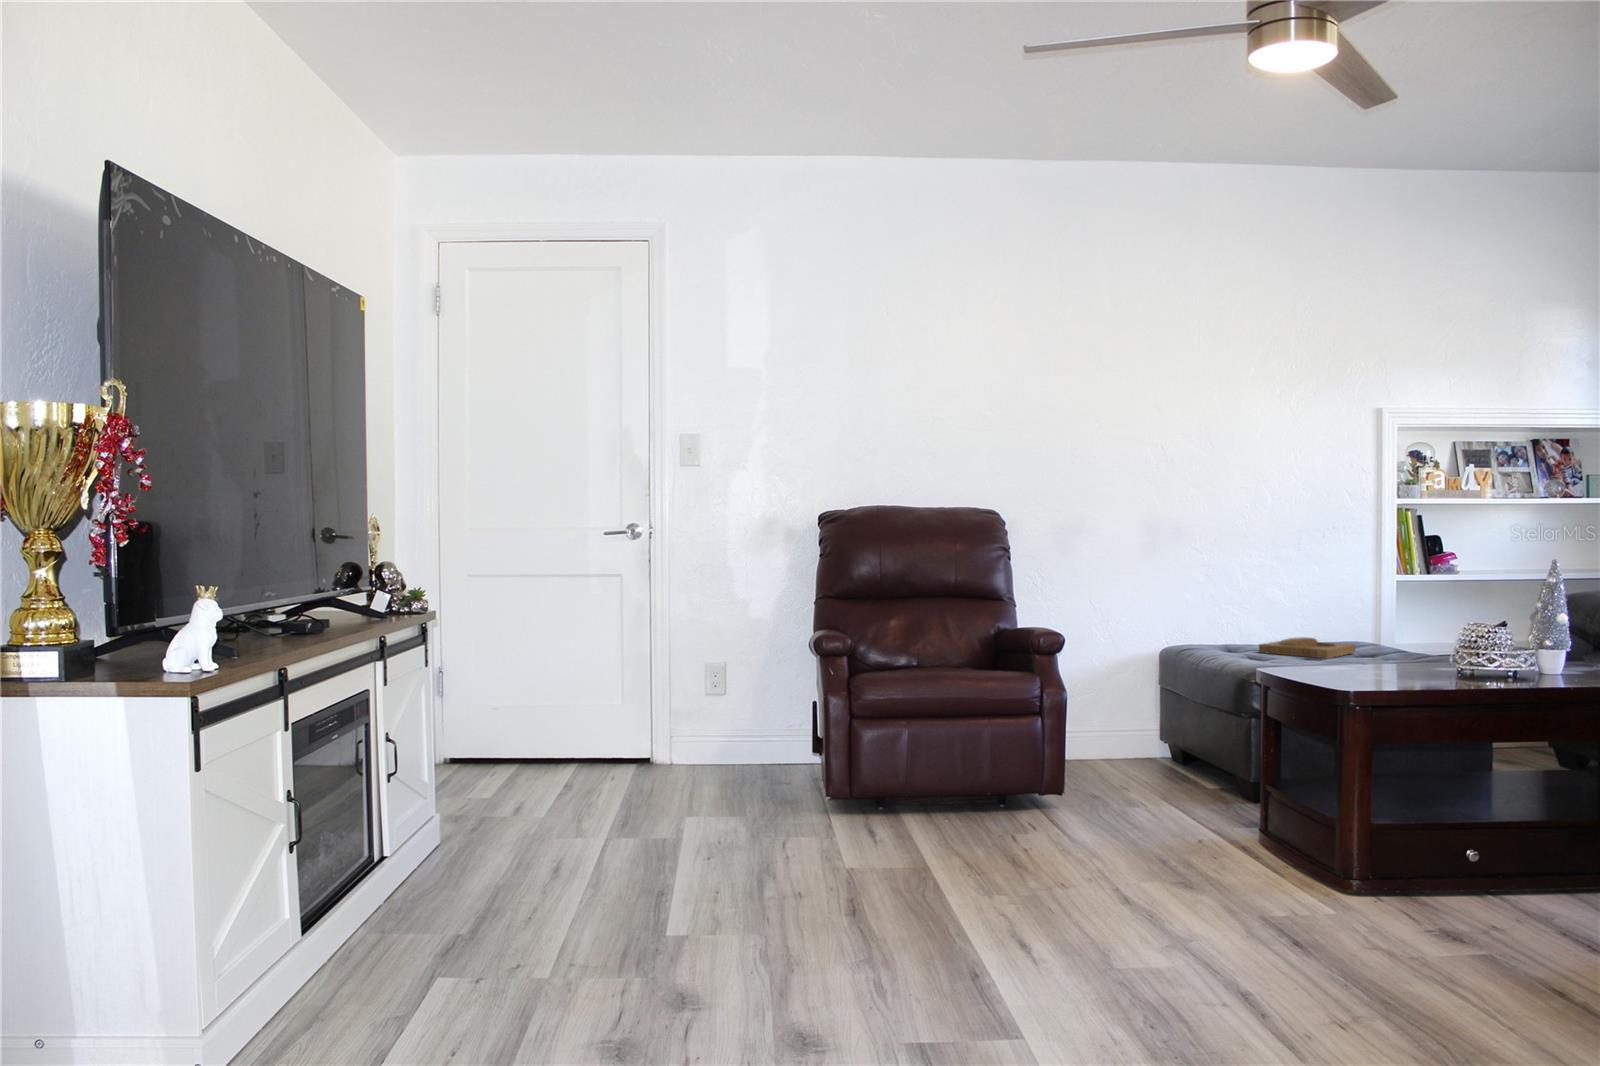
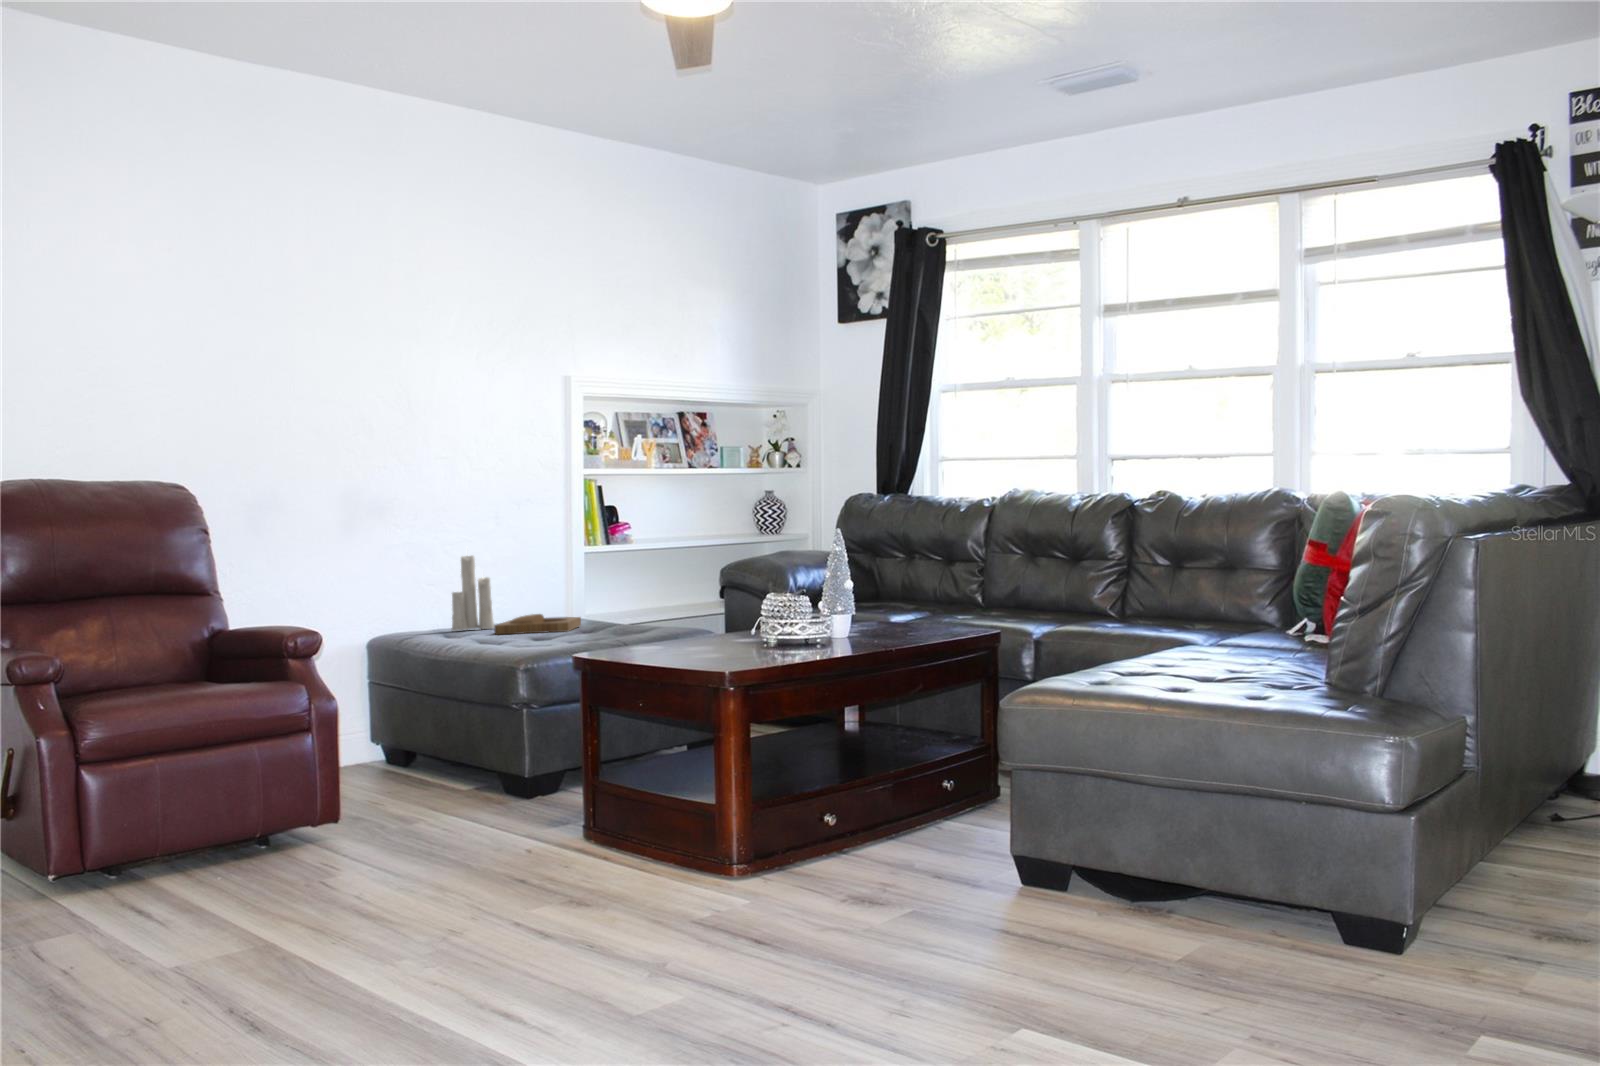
candle: none [1238,564,1279,645] -> present [451,556,494,631]

